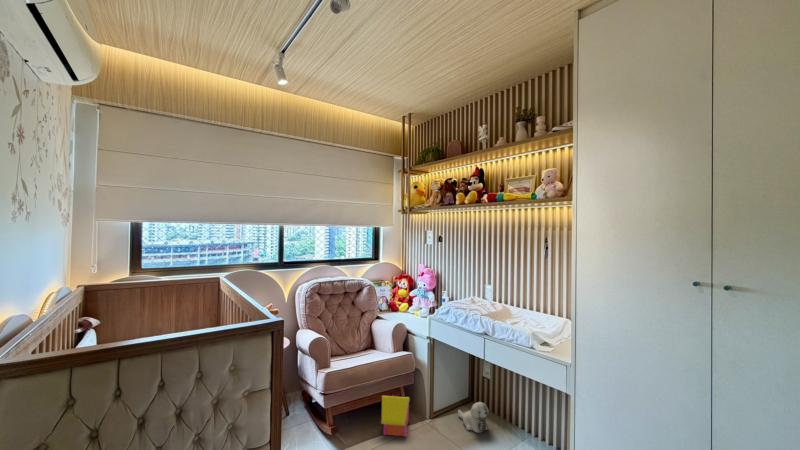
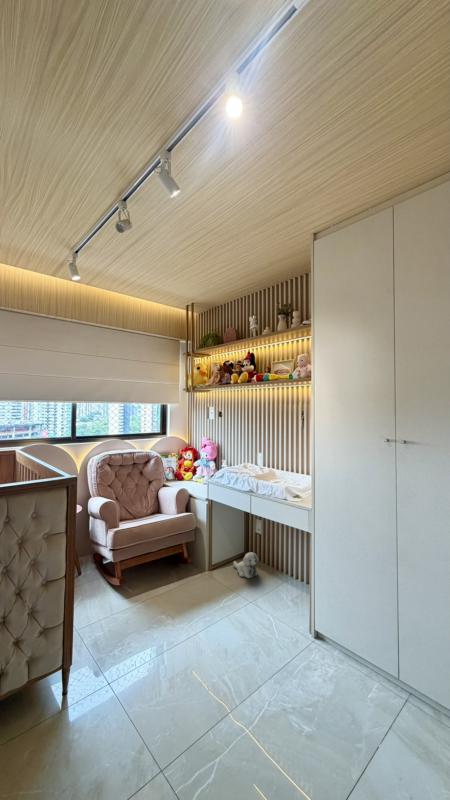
toy house: present [381,396,410,437] -> none [165,551,191,585]

